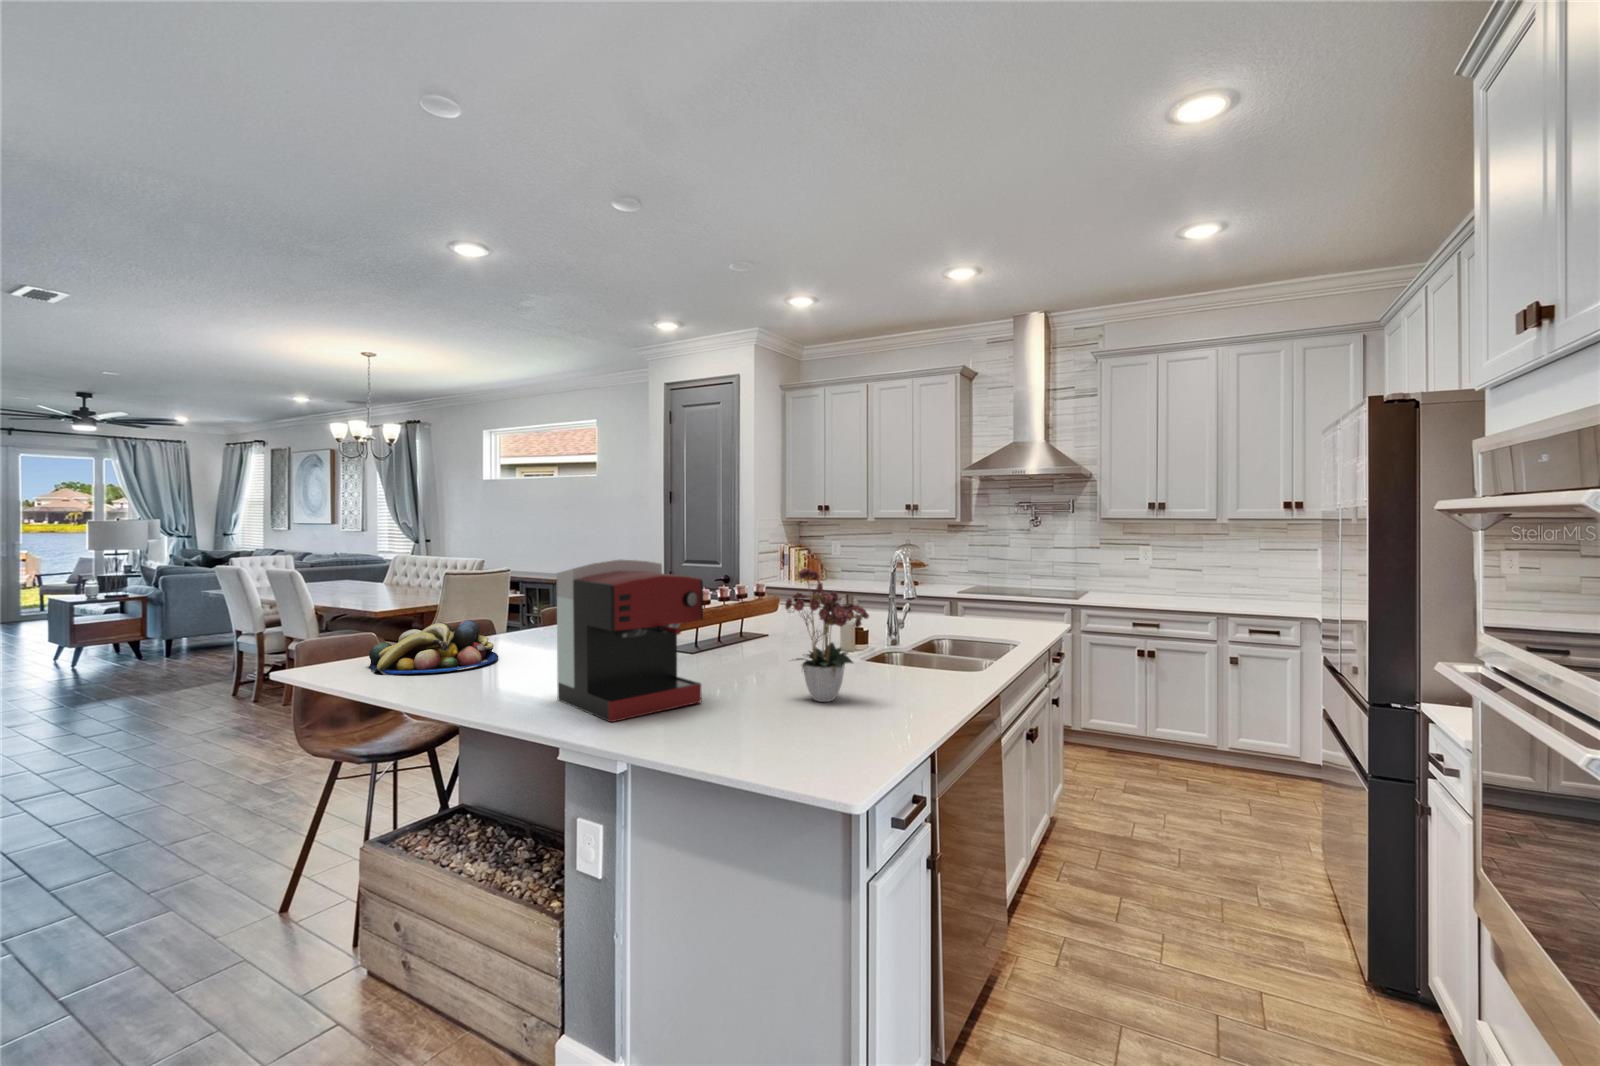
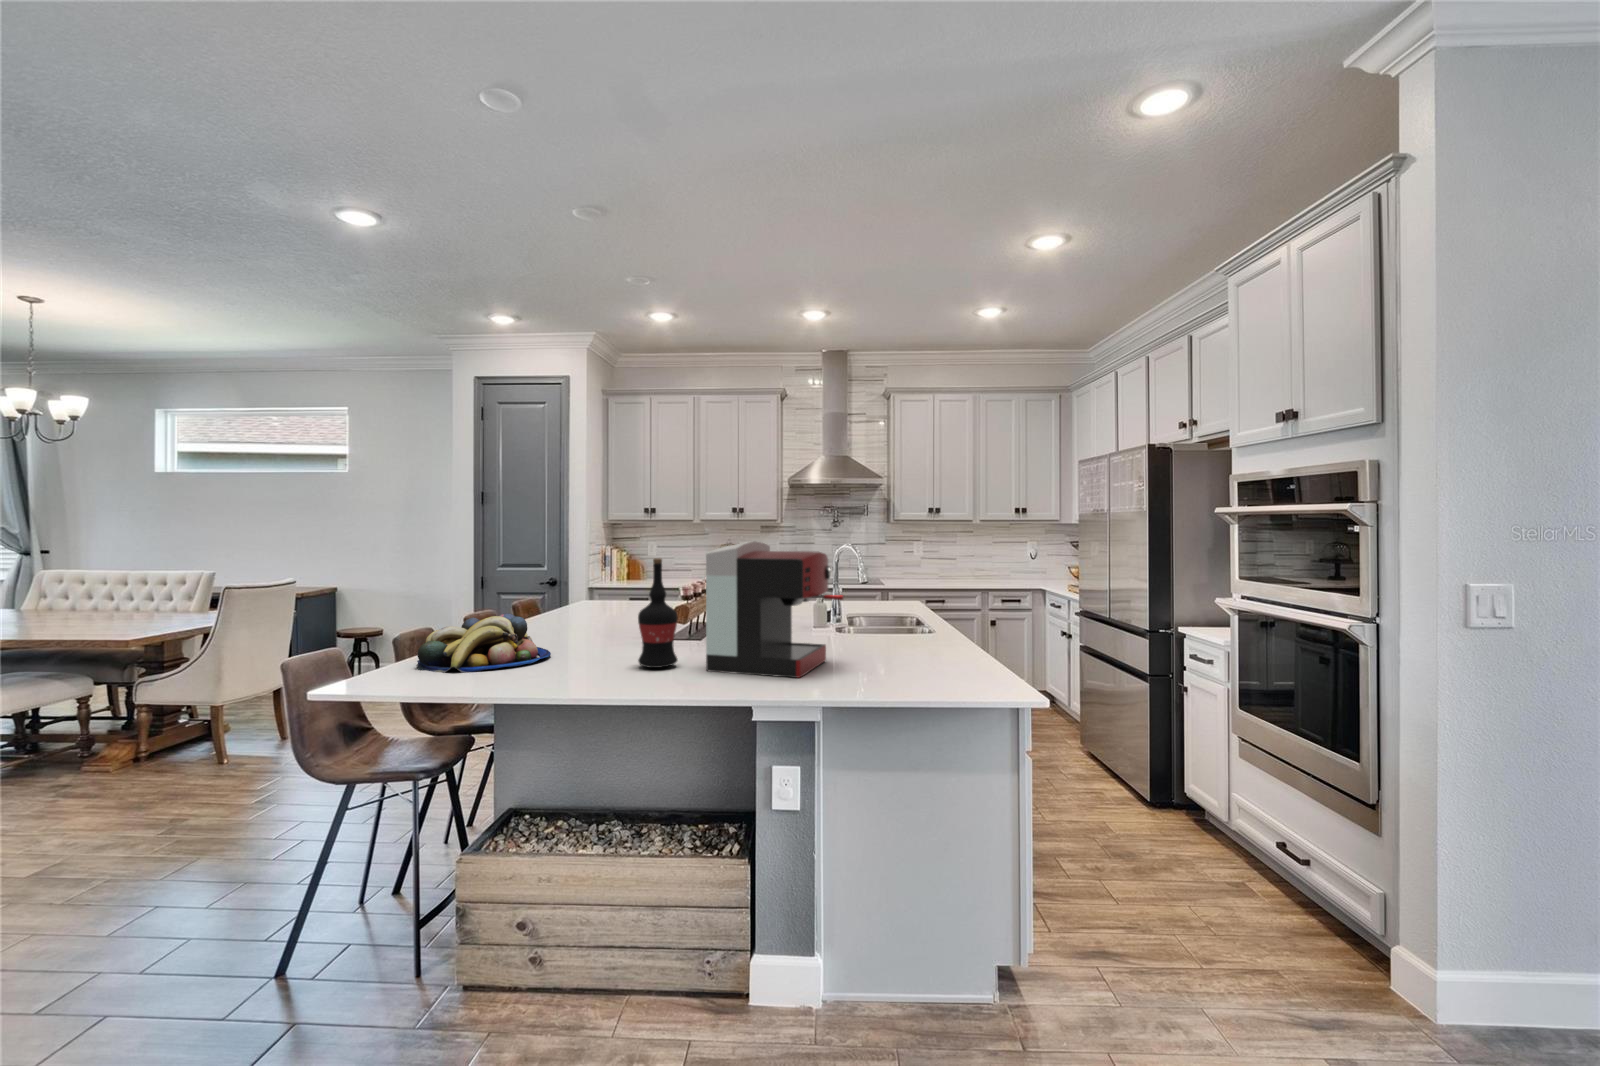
flower arrangement: present [785,568,869,702] -> none [870,542,938,652]
wine bottle: none [512,575,554,690] -> present [638,558,678,668]

